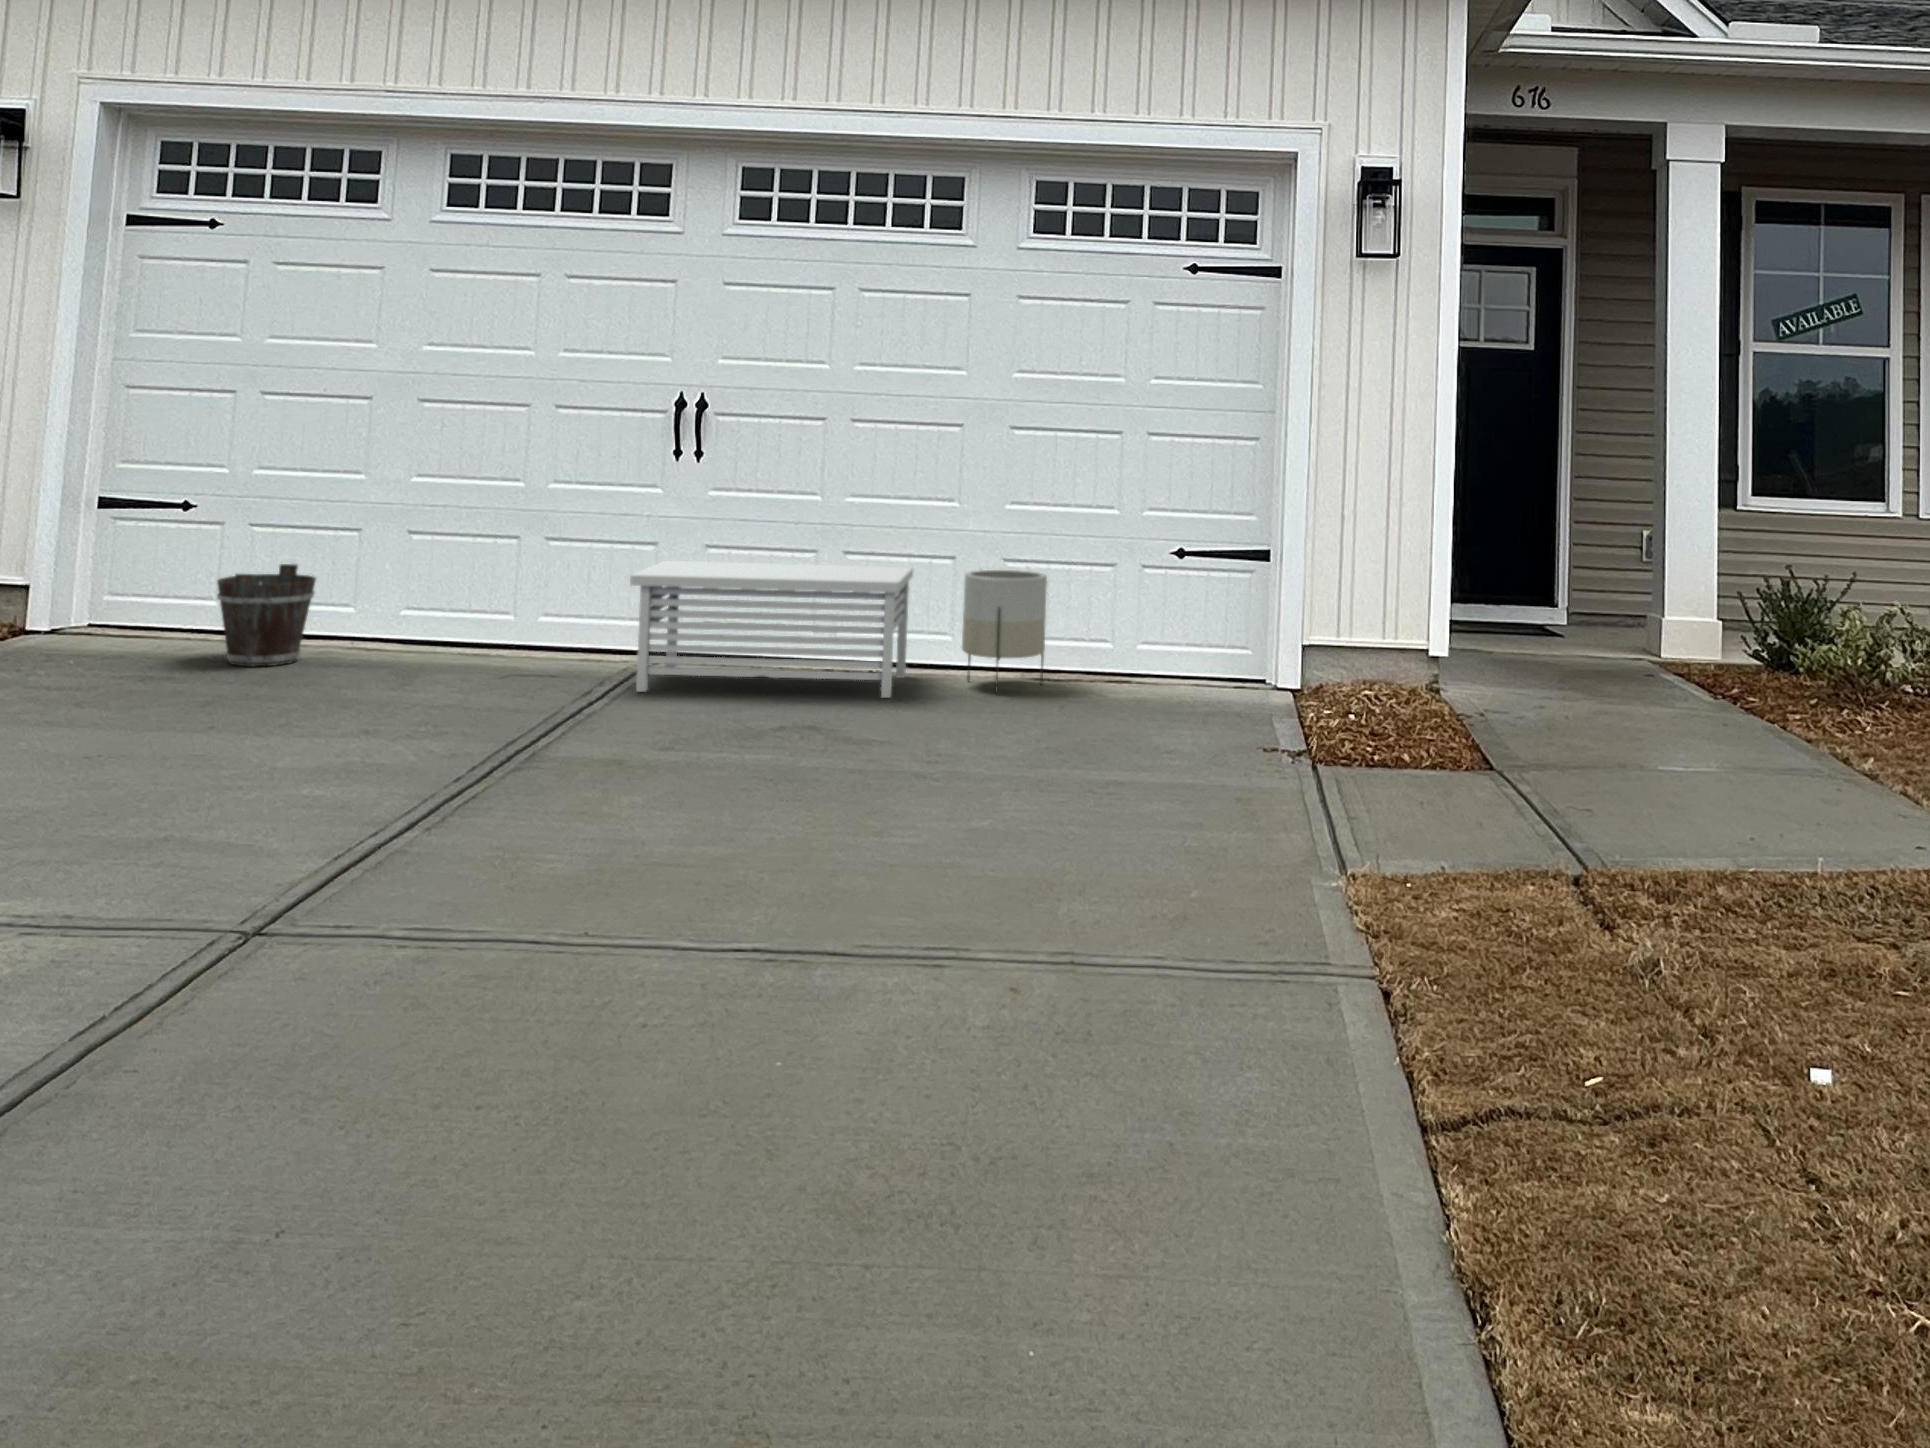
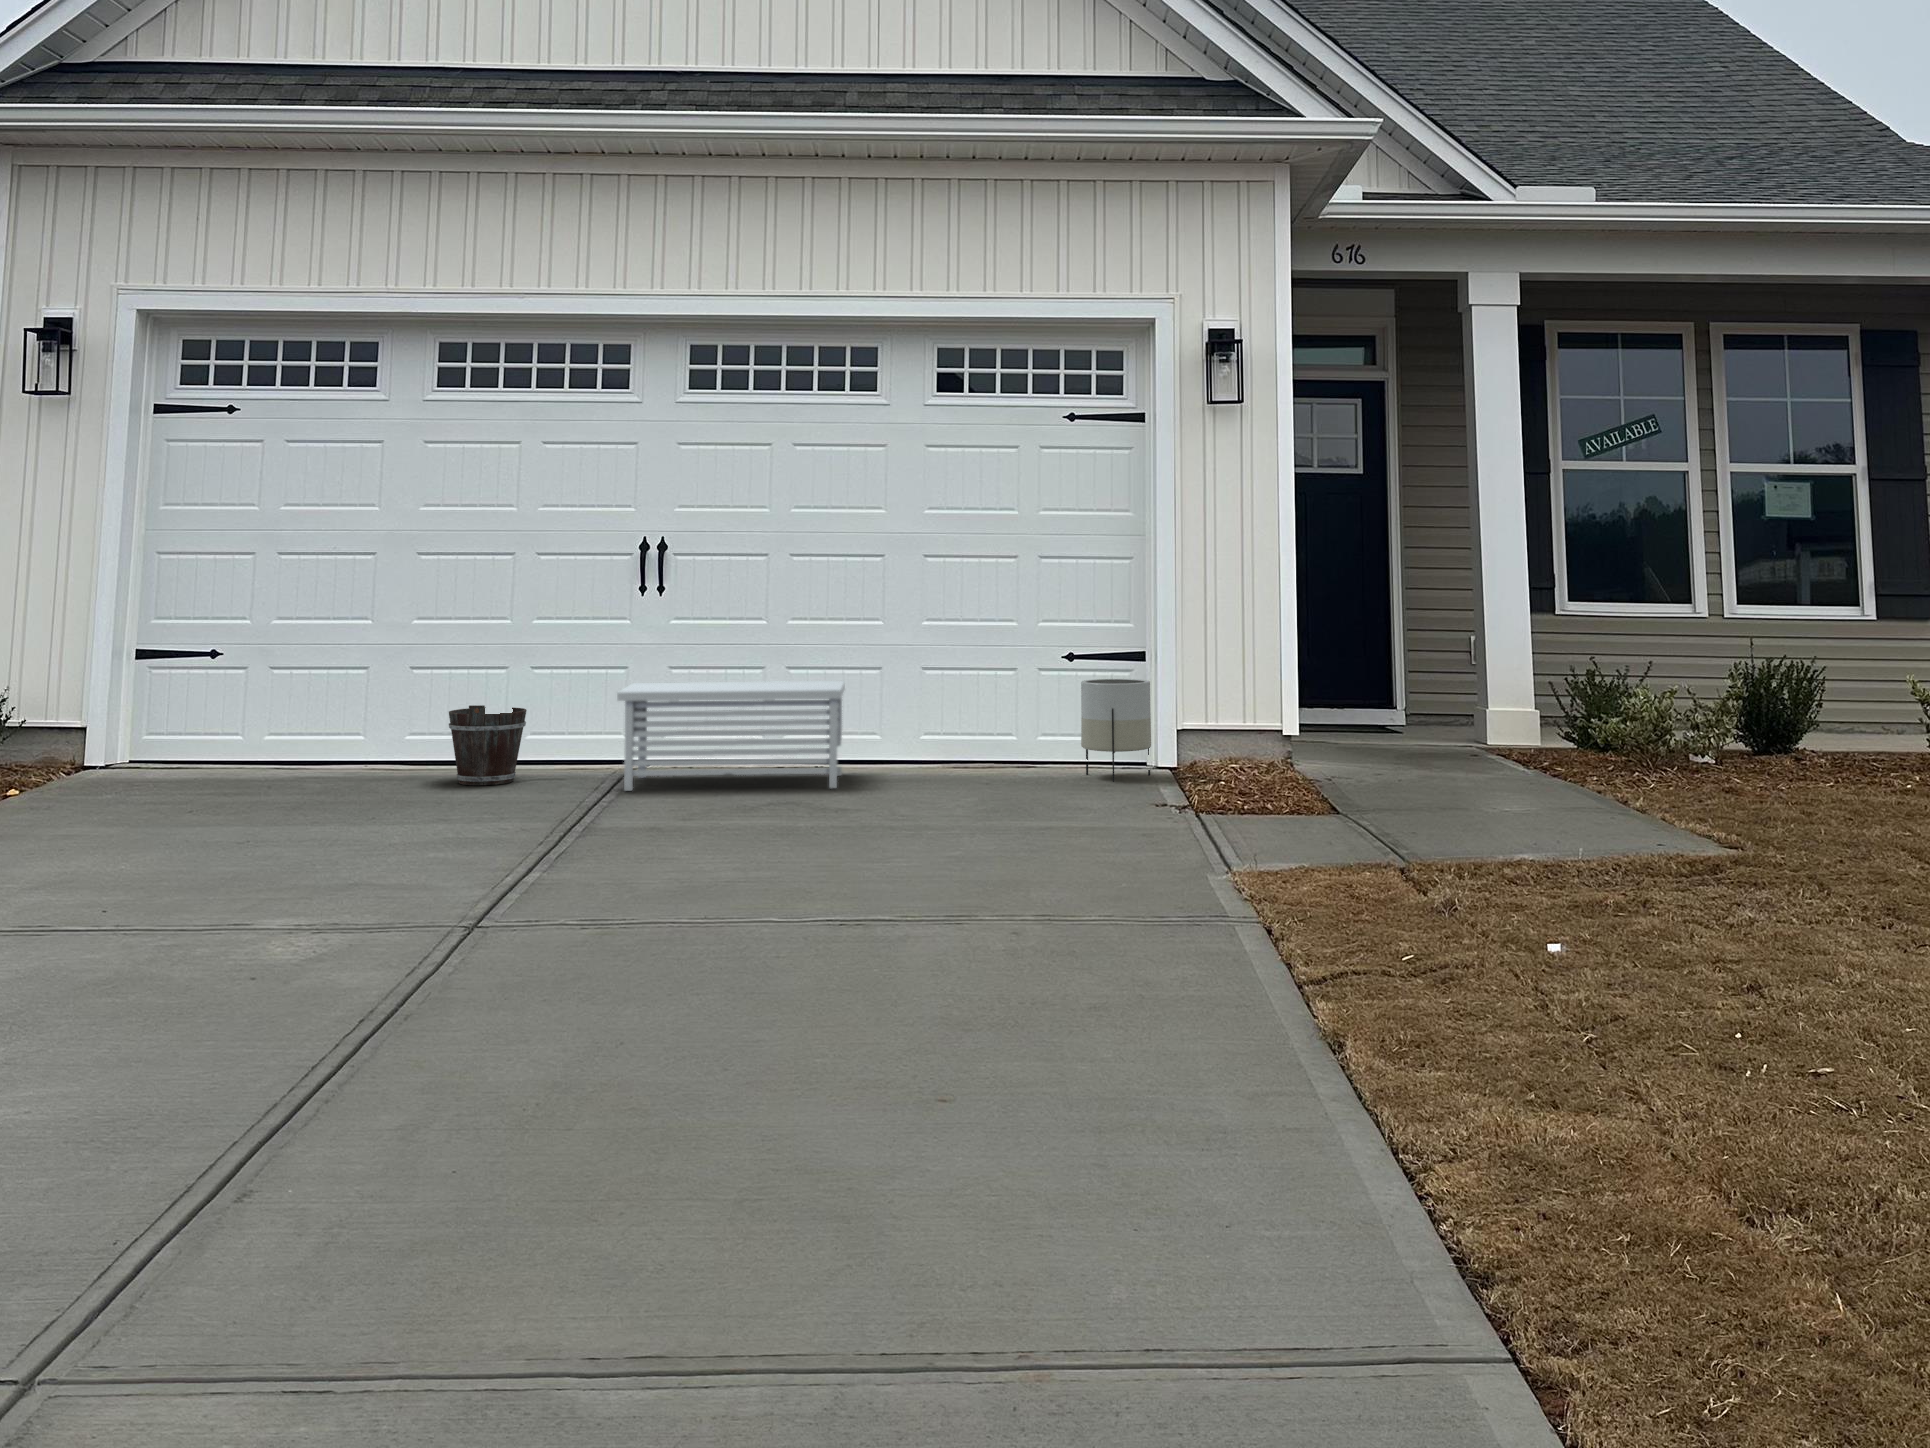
bucket: present [217,564,316,666] -> present [449,705,527,785]
planter: present [962,570,1047,690] -> present [1081,679,1151,782]

